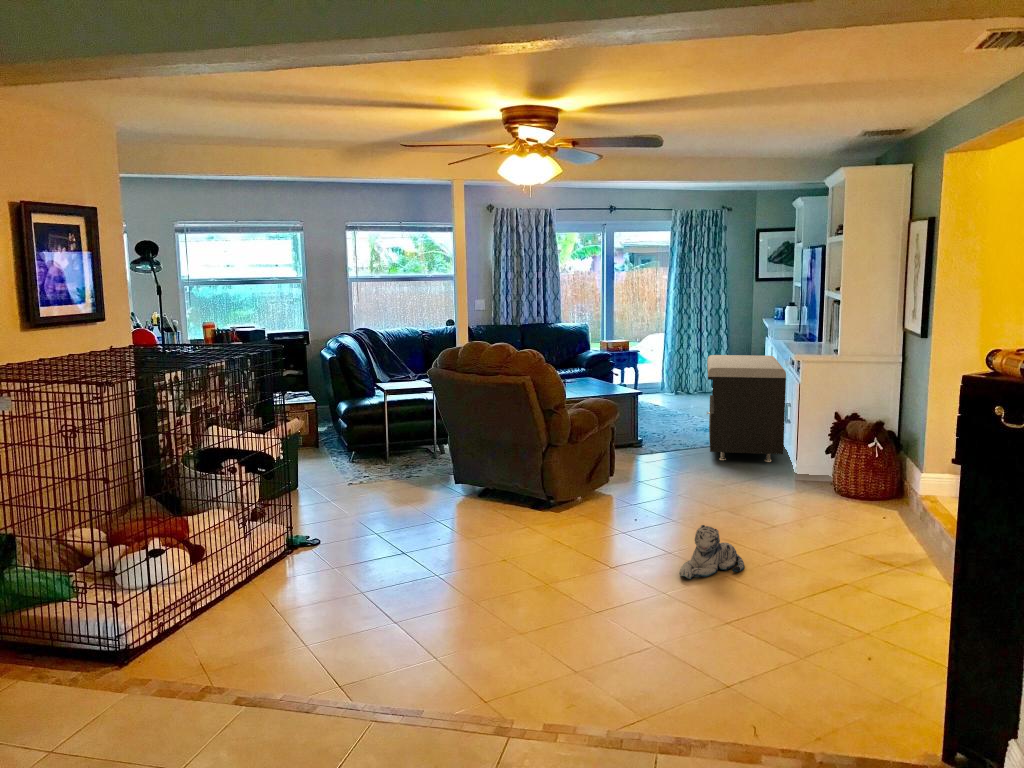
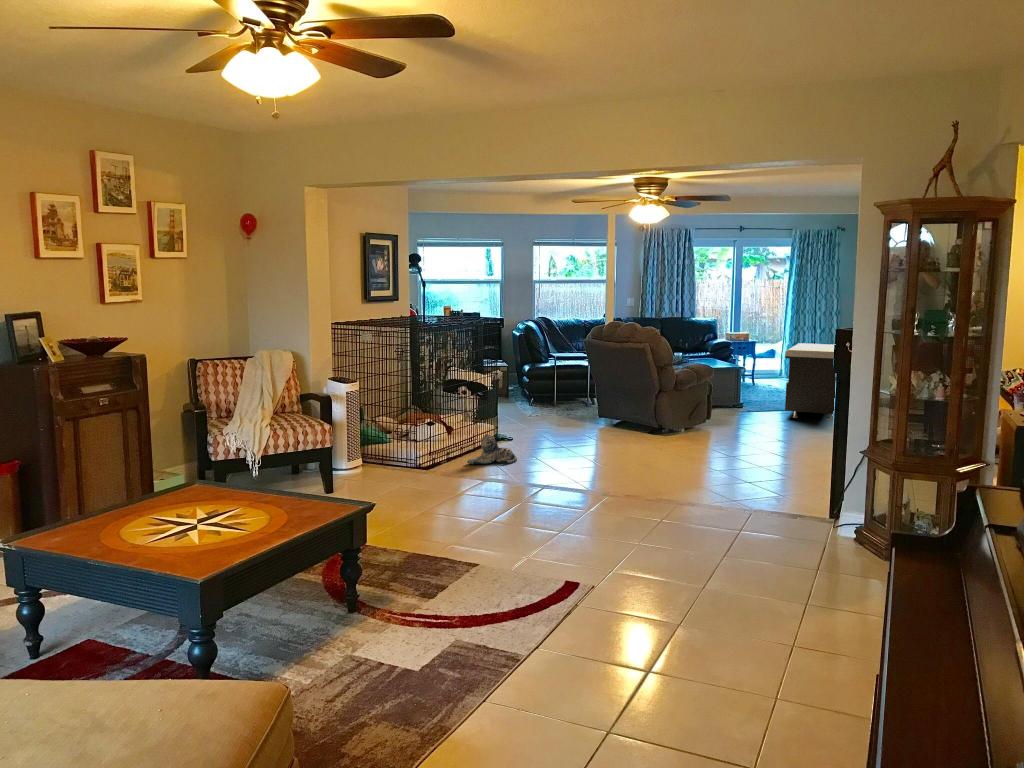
plush toy: present [679,525,744,579] -> present [467,434,517,464]

